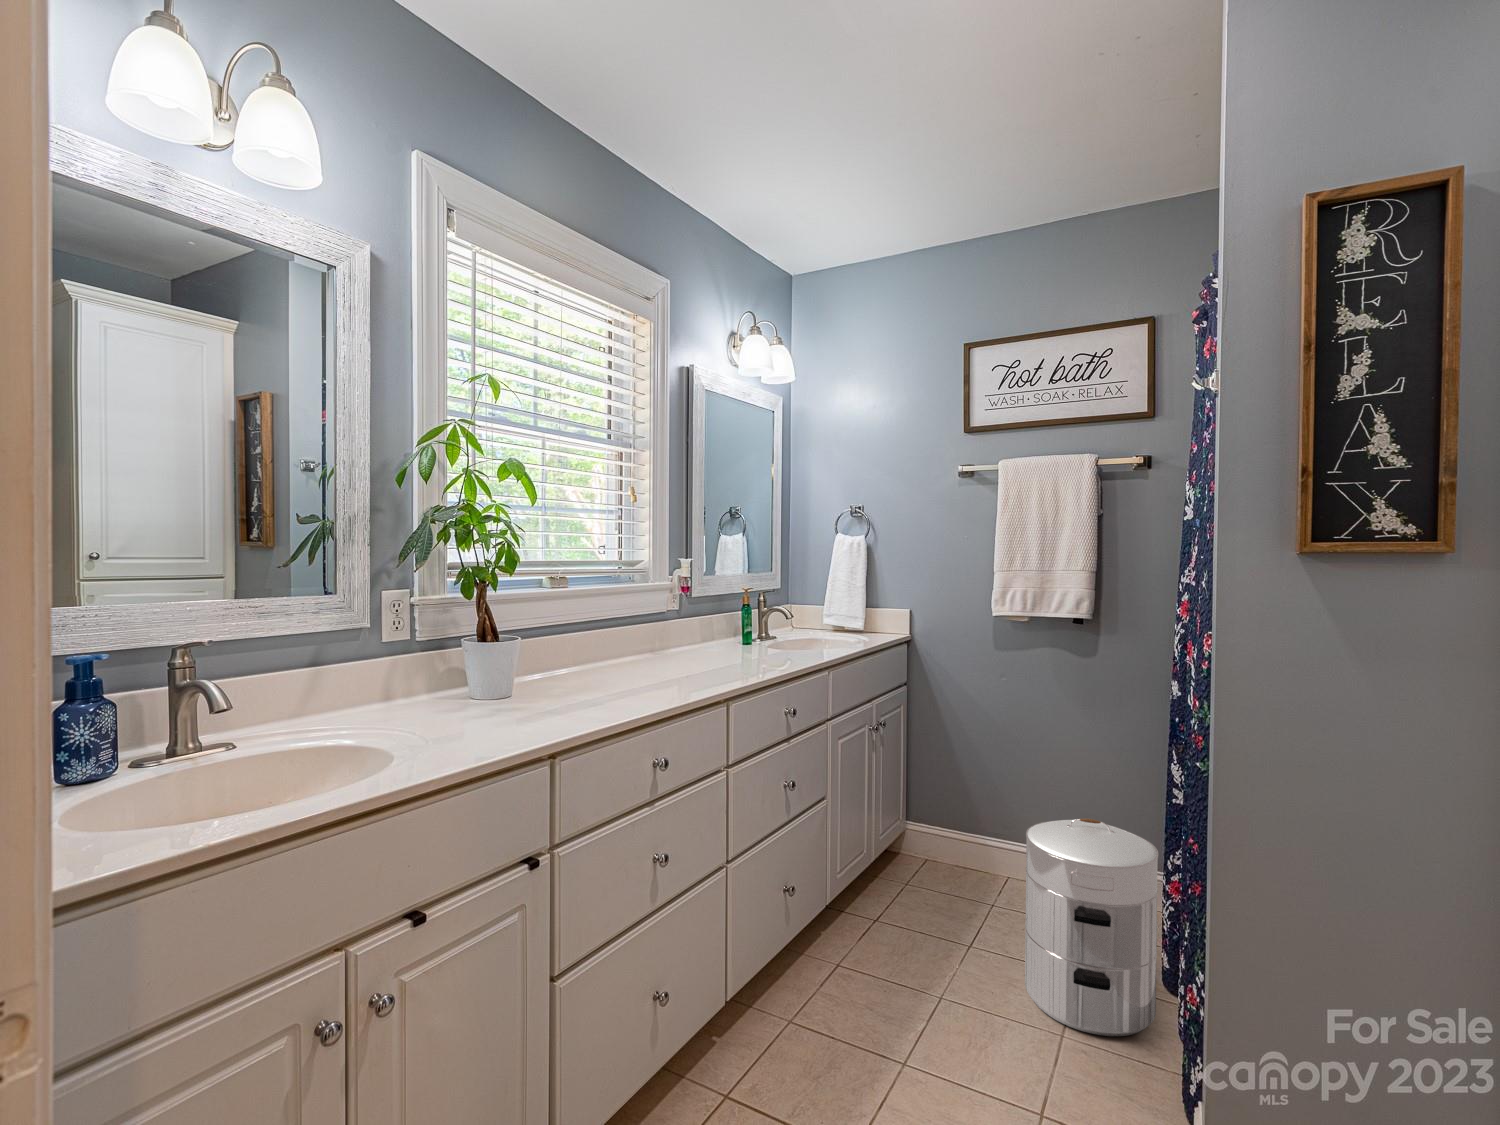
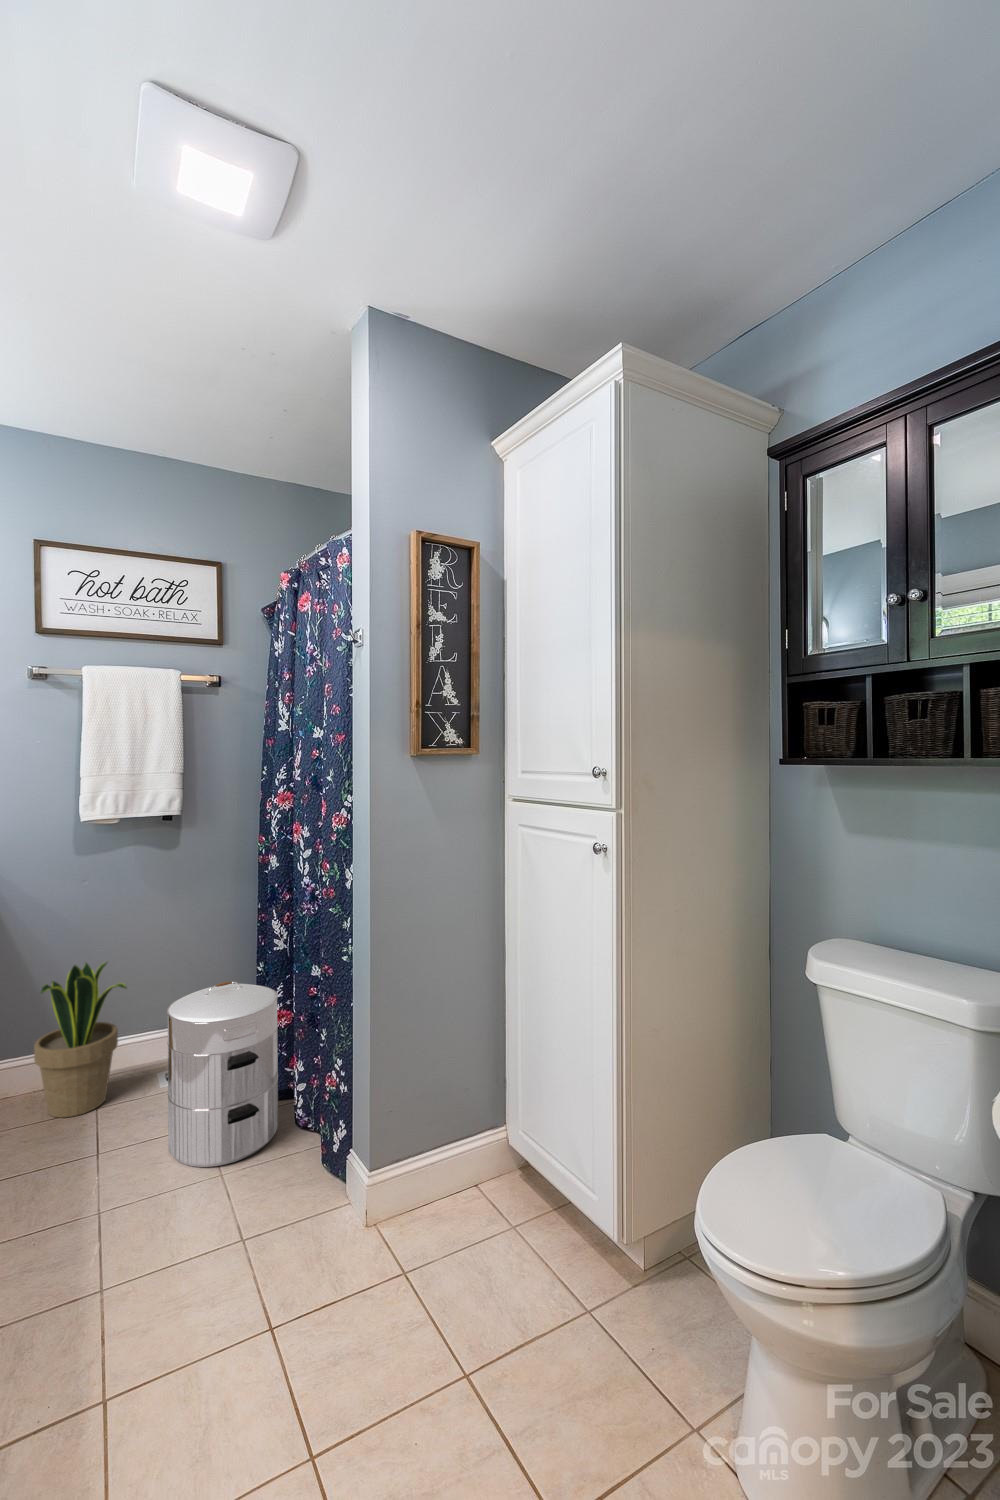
potted plant: none [944,756,1024,904] -> present [34,961,127,1118]

